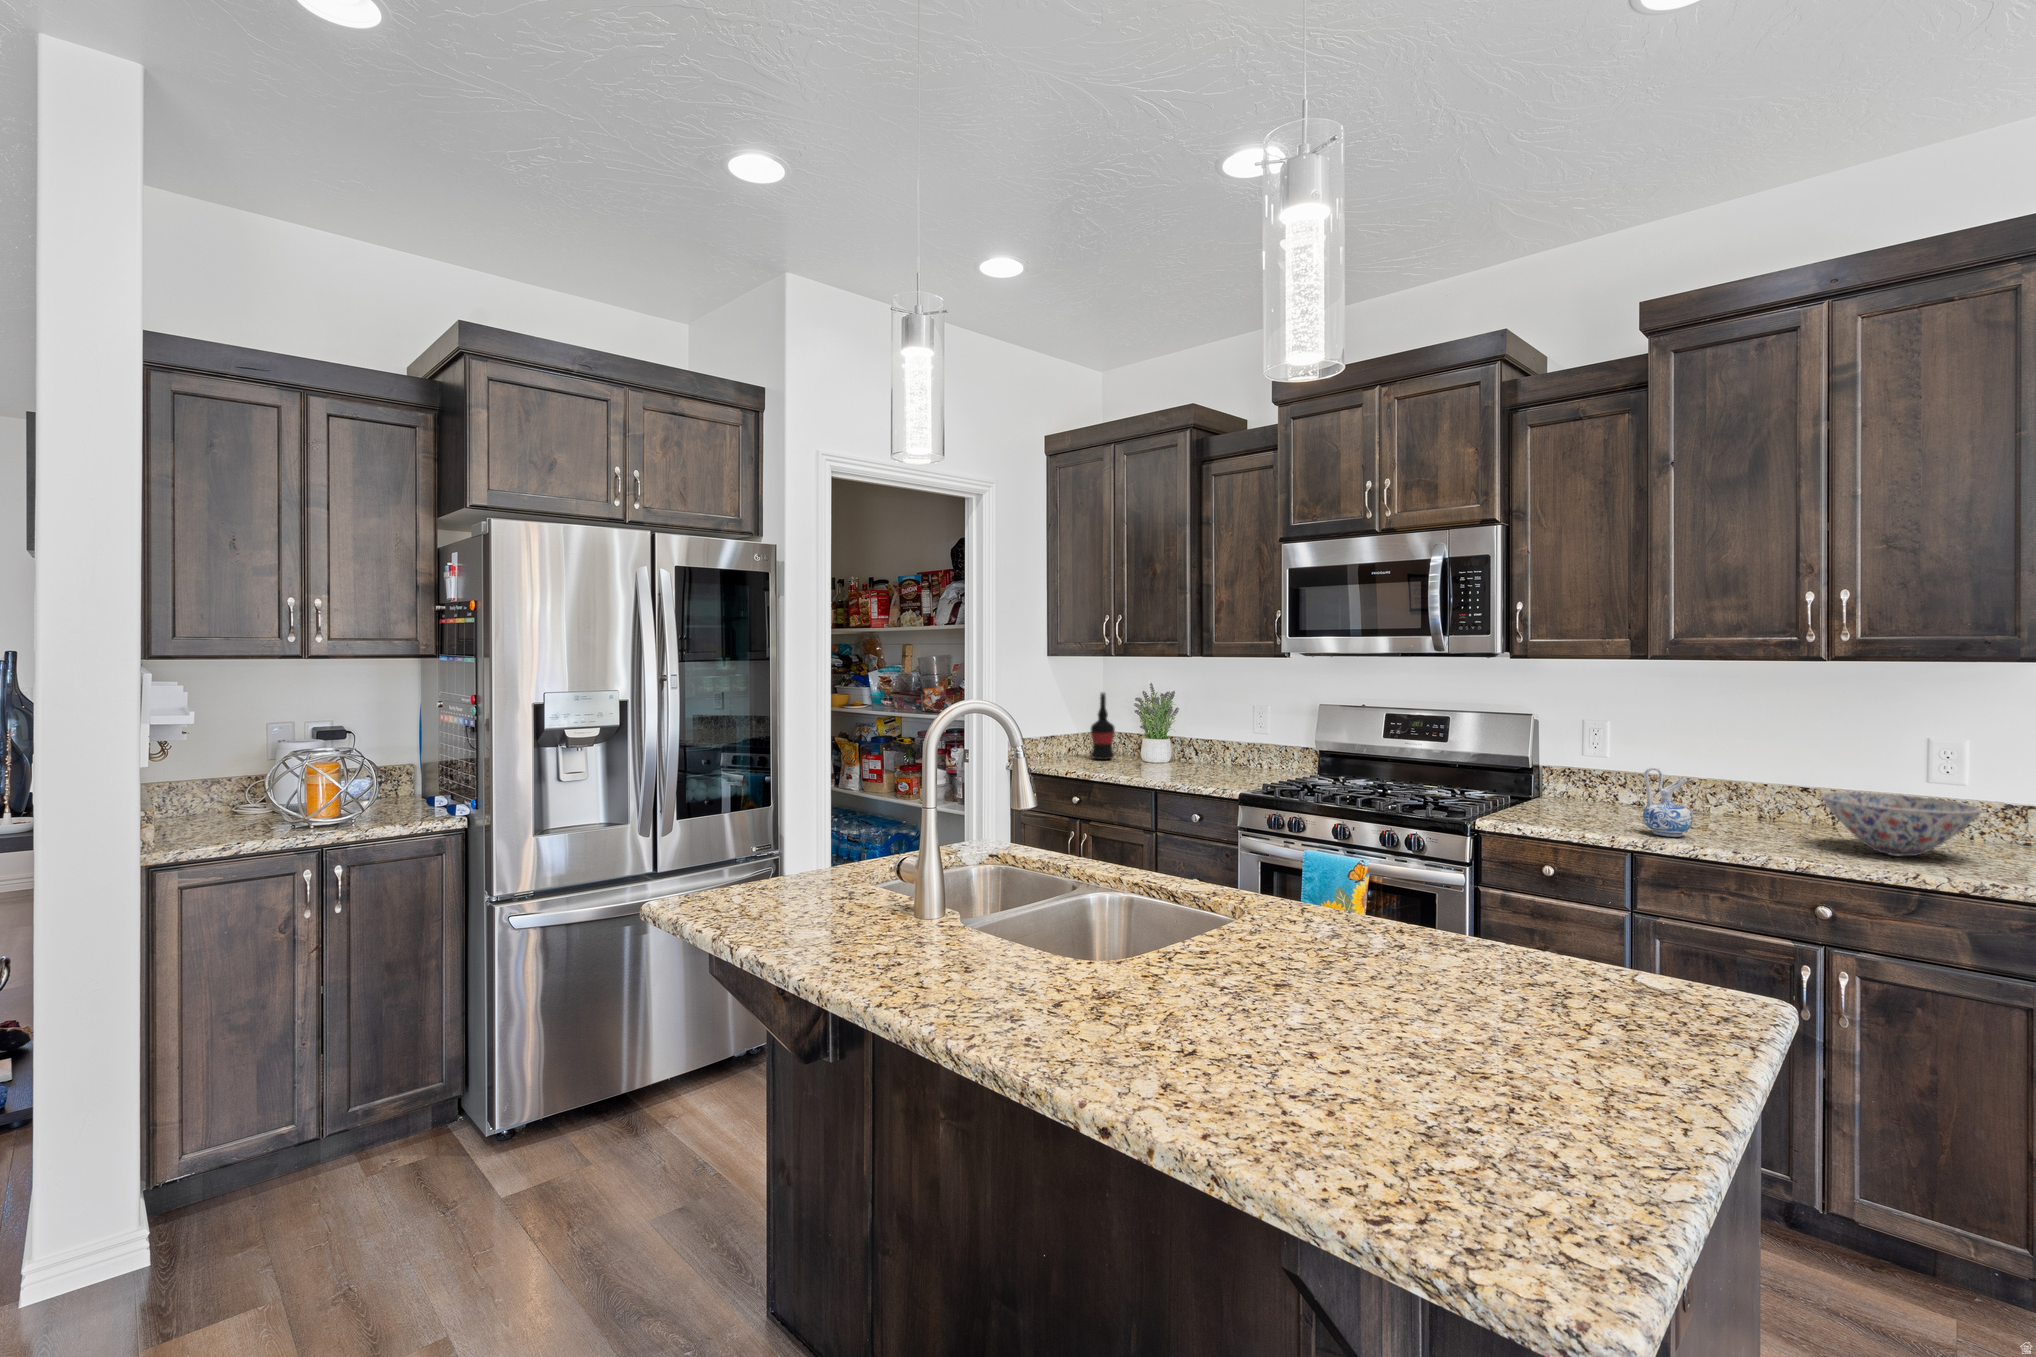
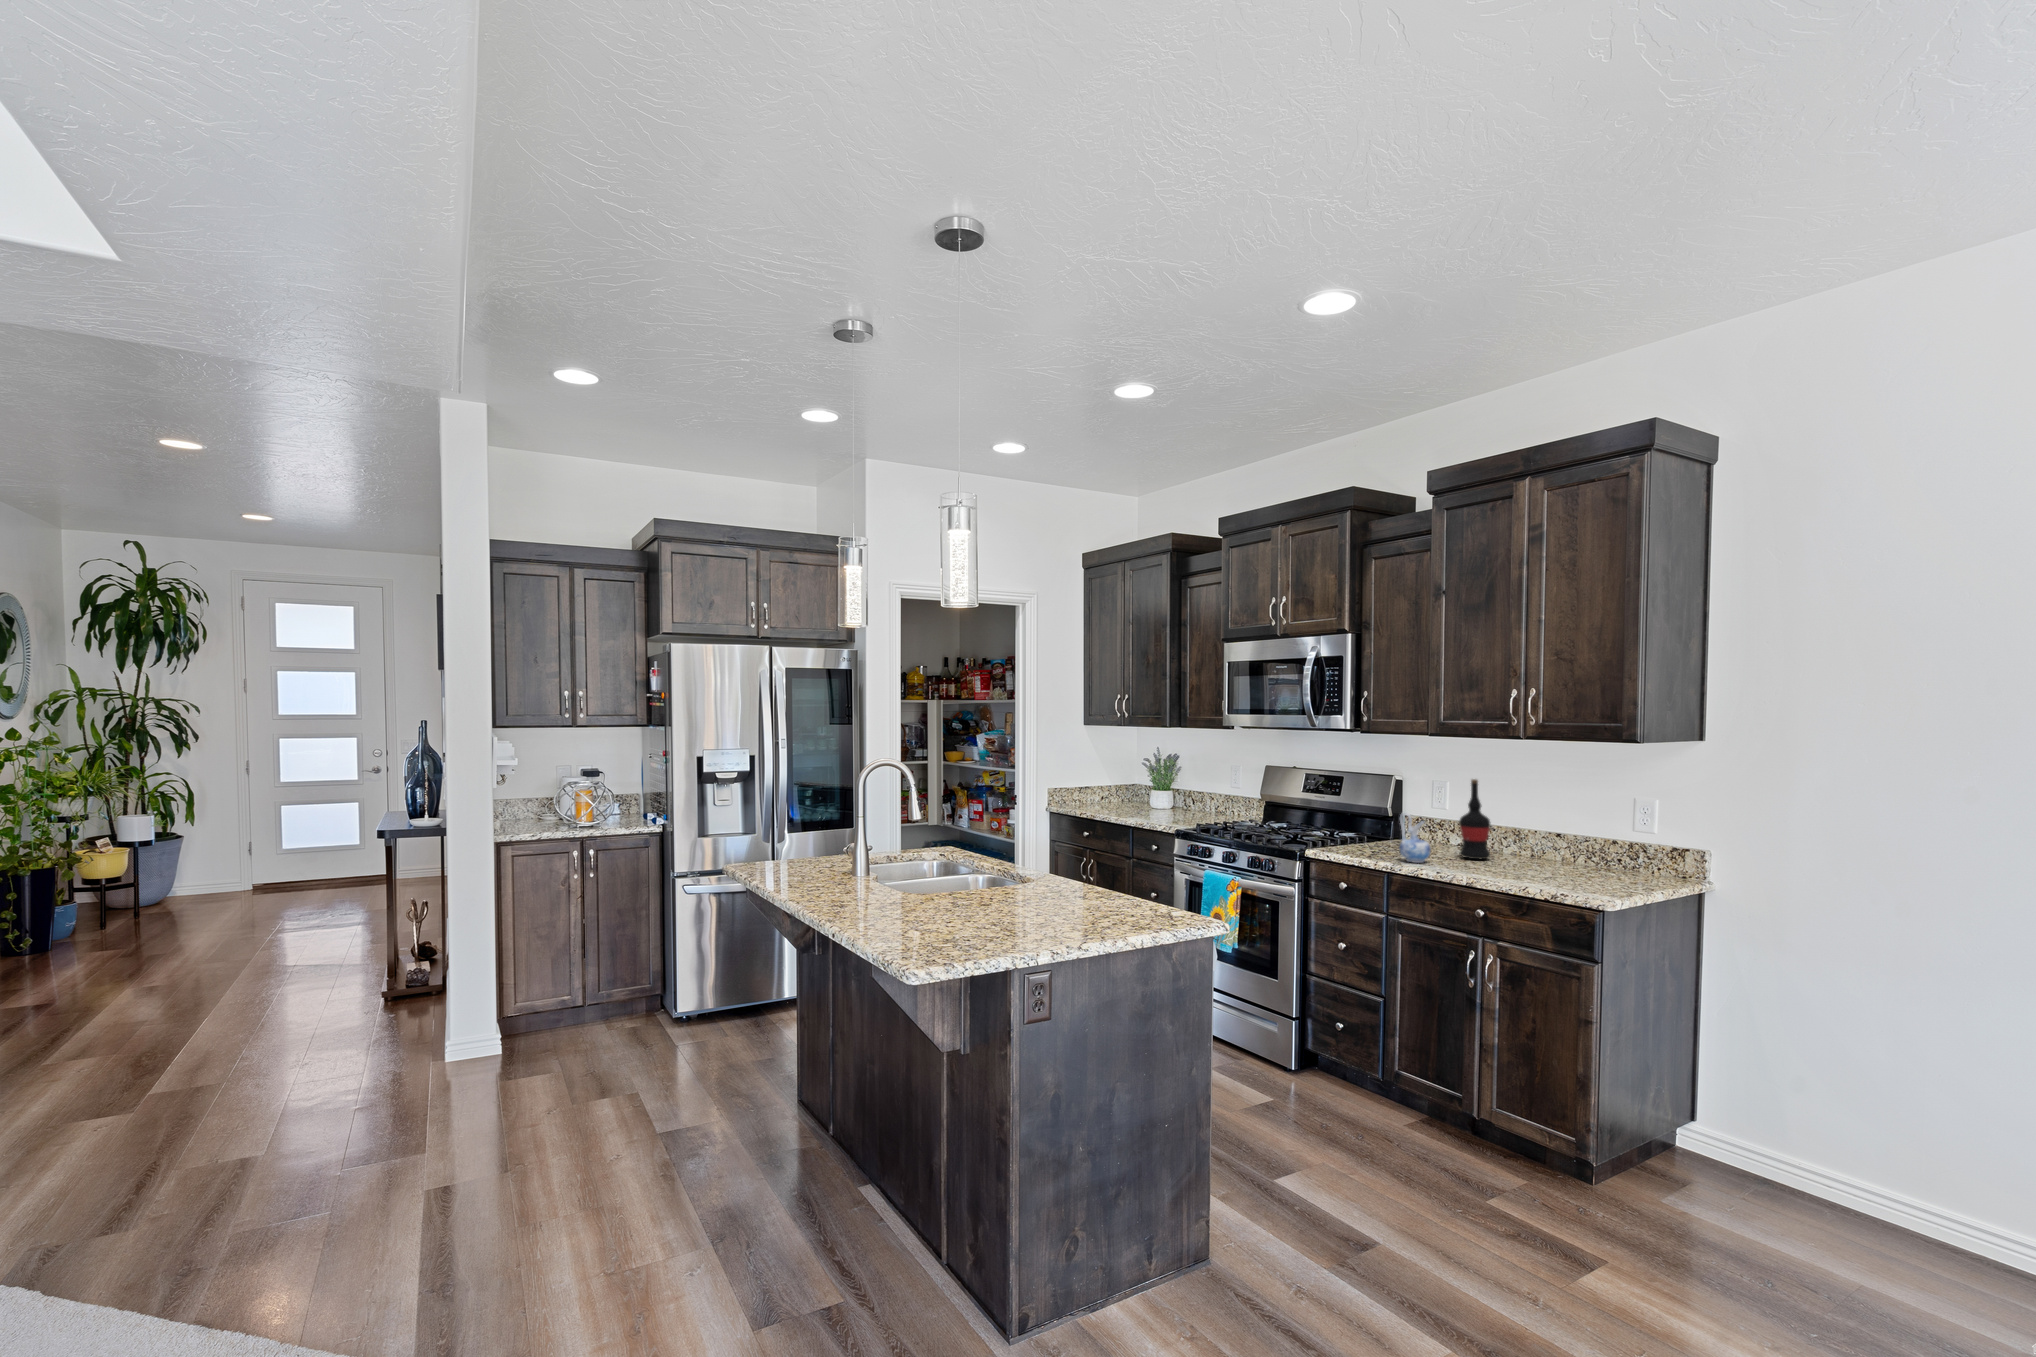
wine bottle: present [1091,693,1115,760] -> present [1459,779,1490,859]
bowl: present [1821,792,1981,856] -> none [1503,834,1596,878]

